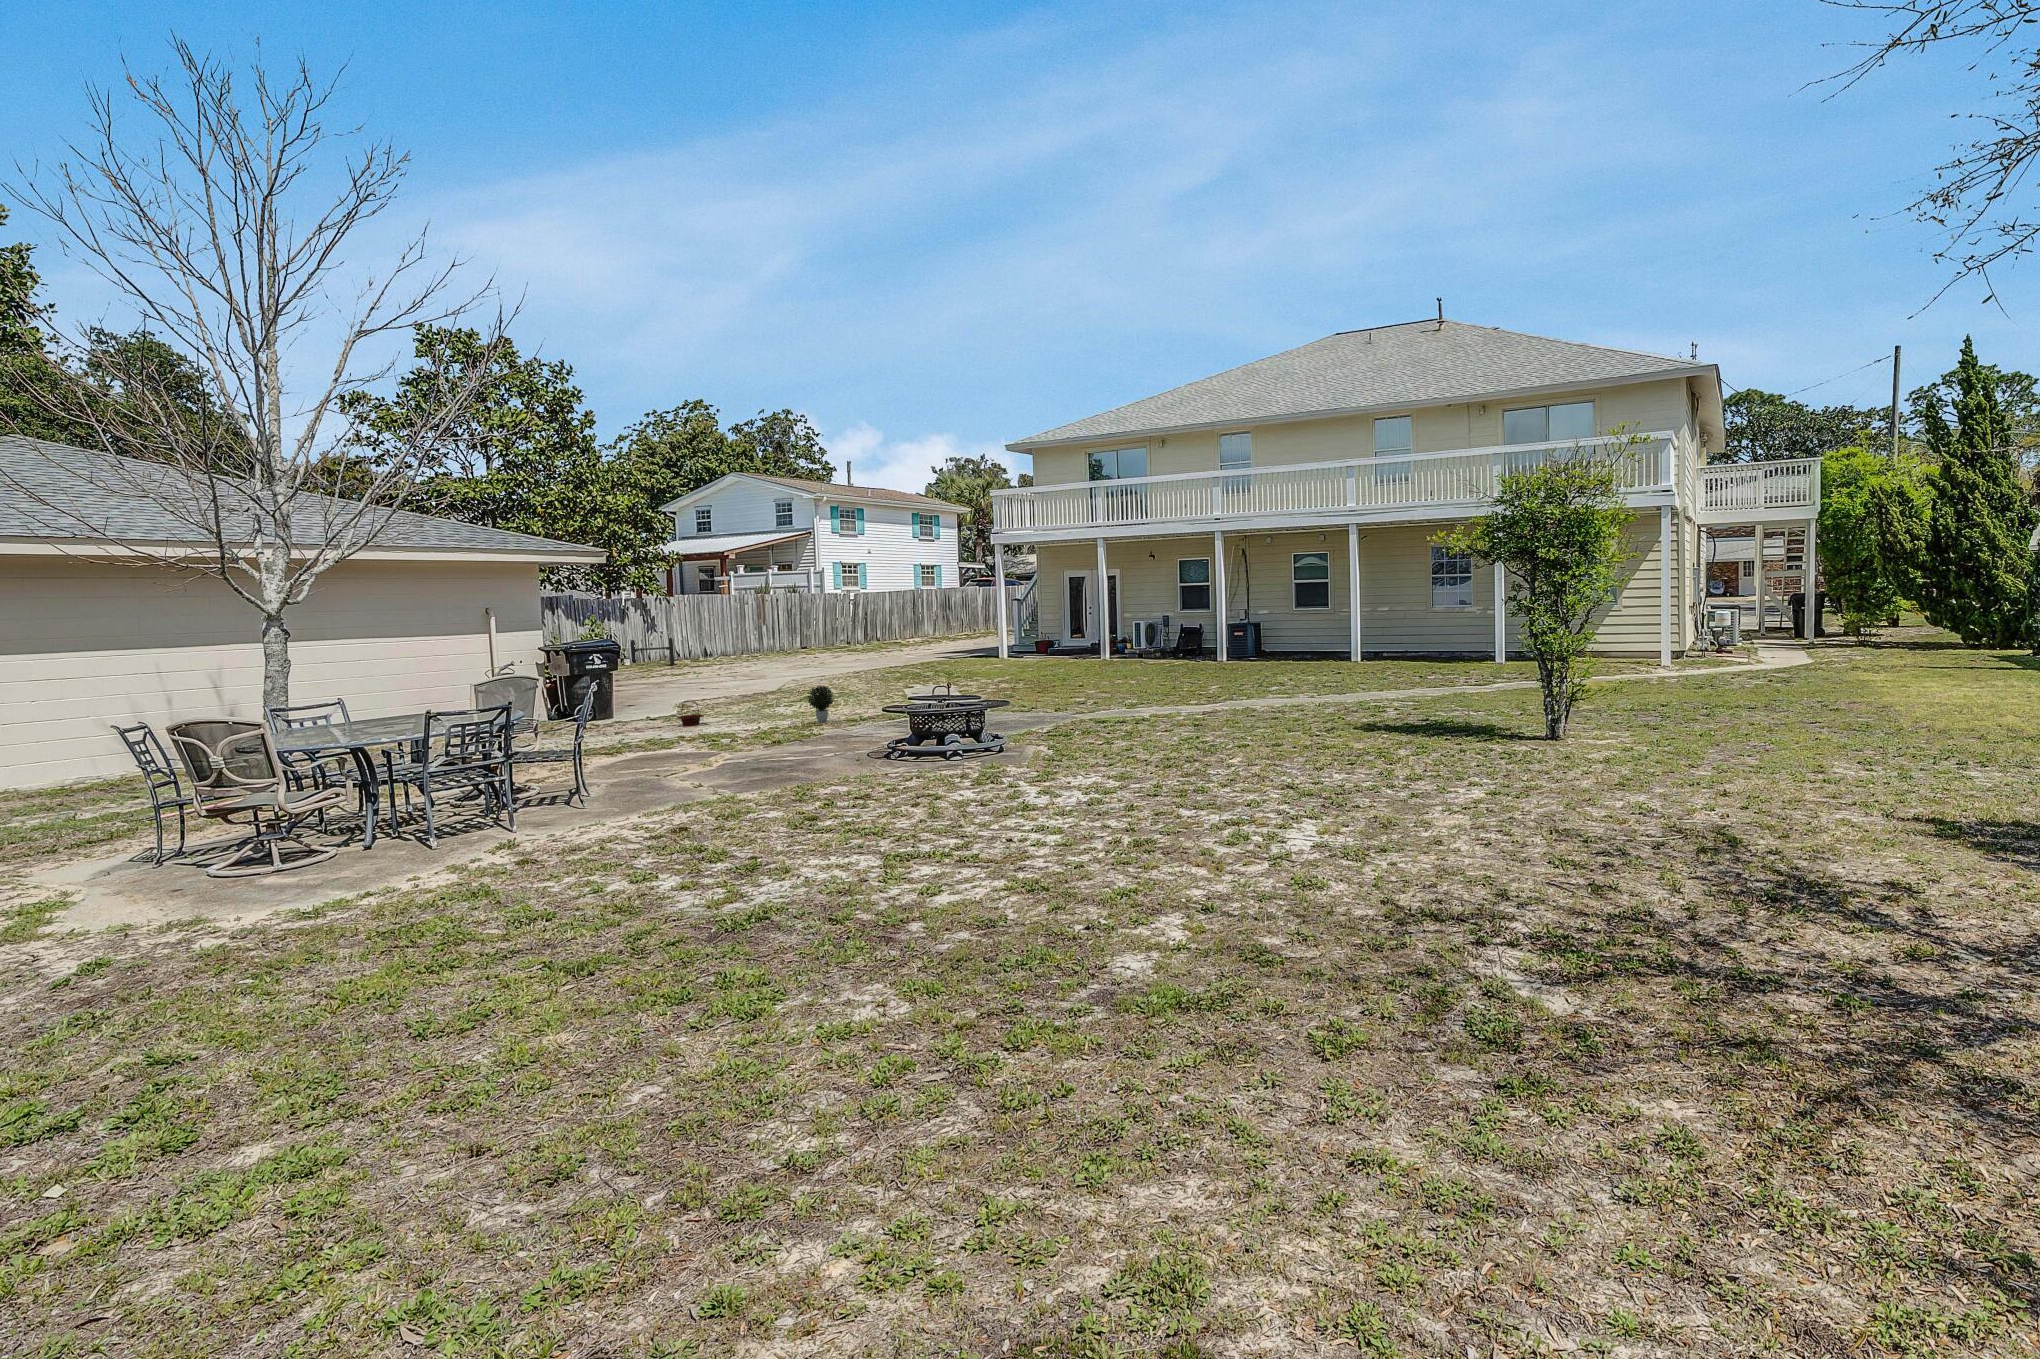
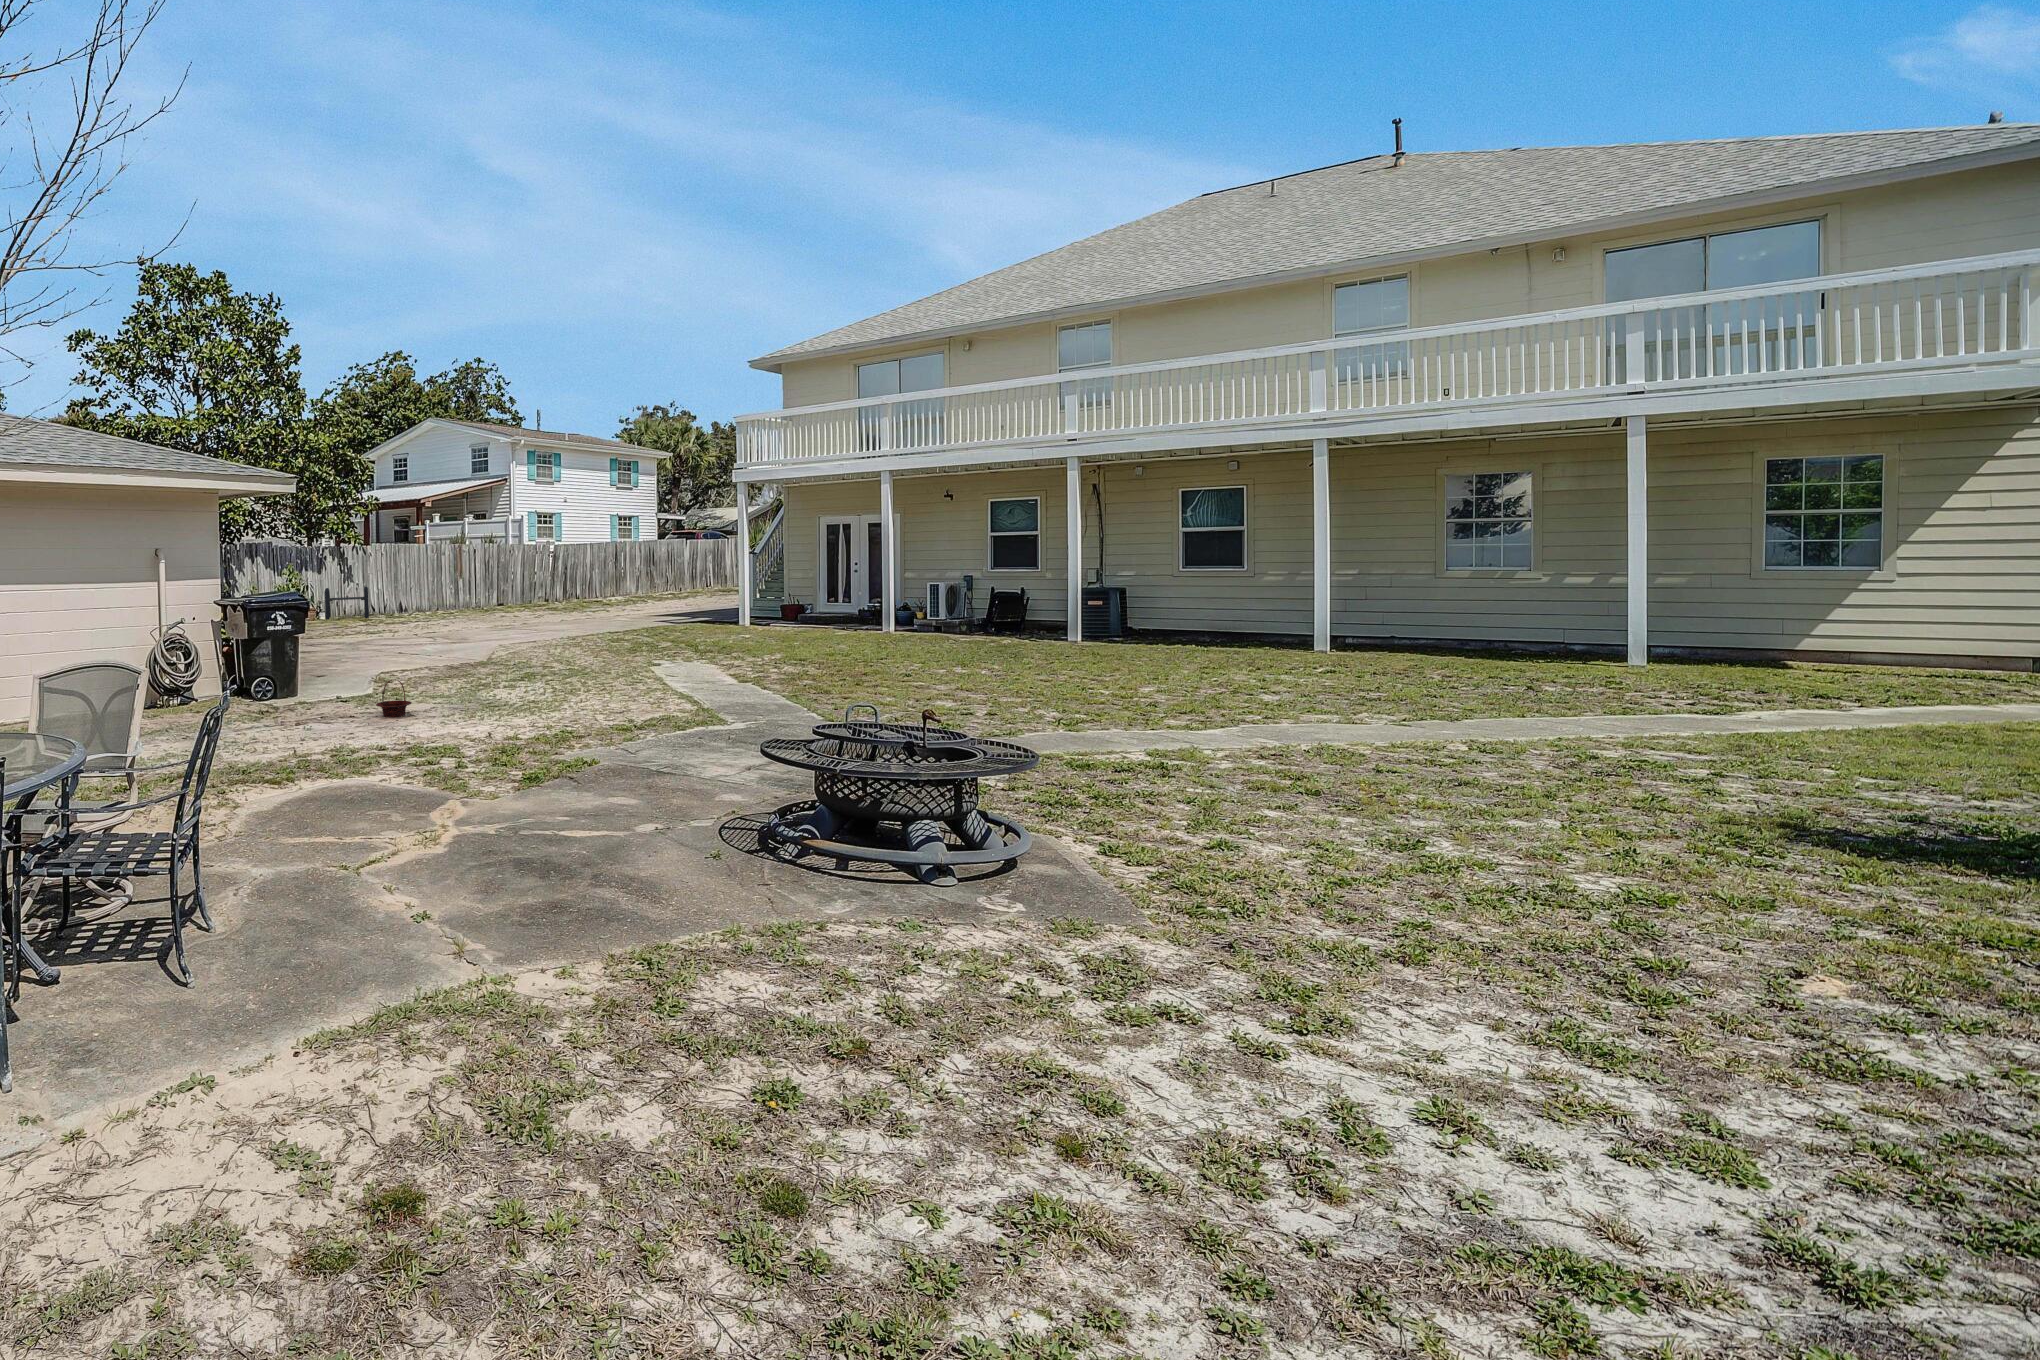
potted plant: present [807,686,834,722] -> none [557,668,597,724]

